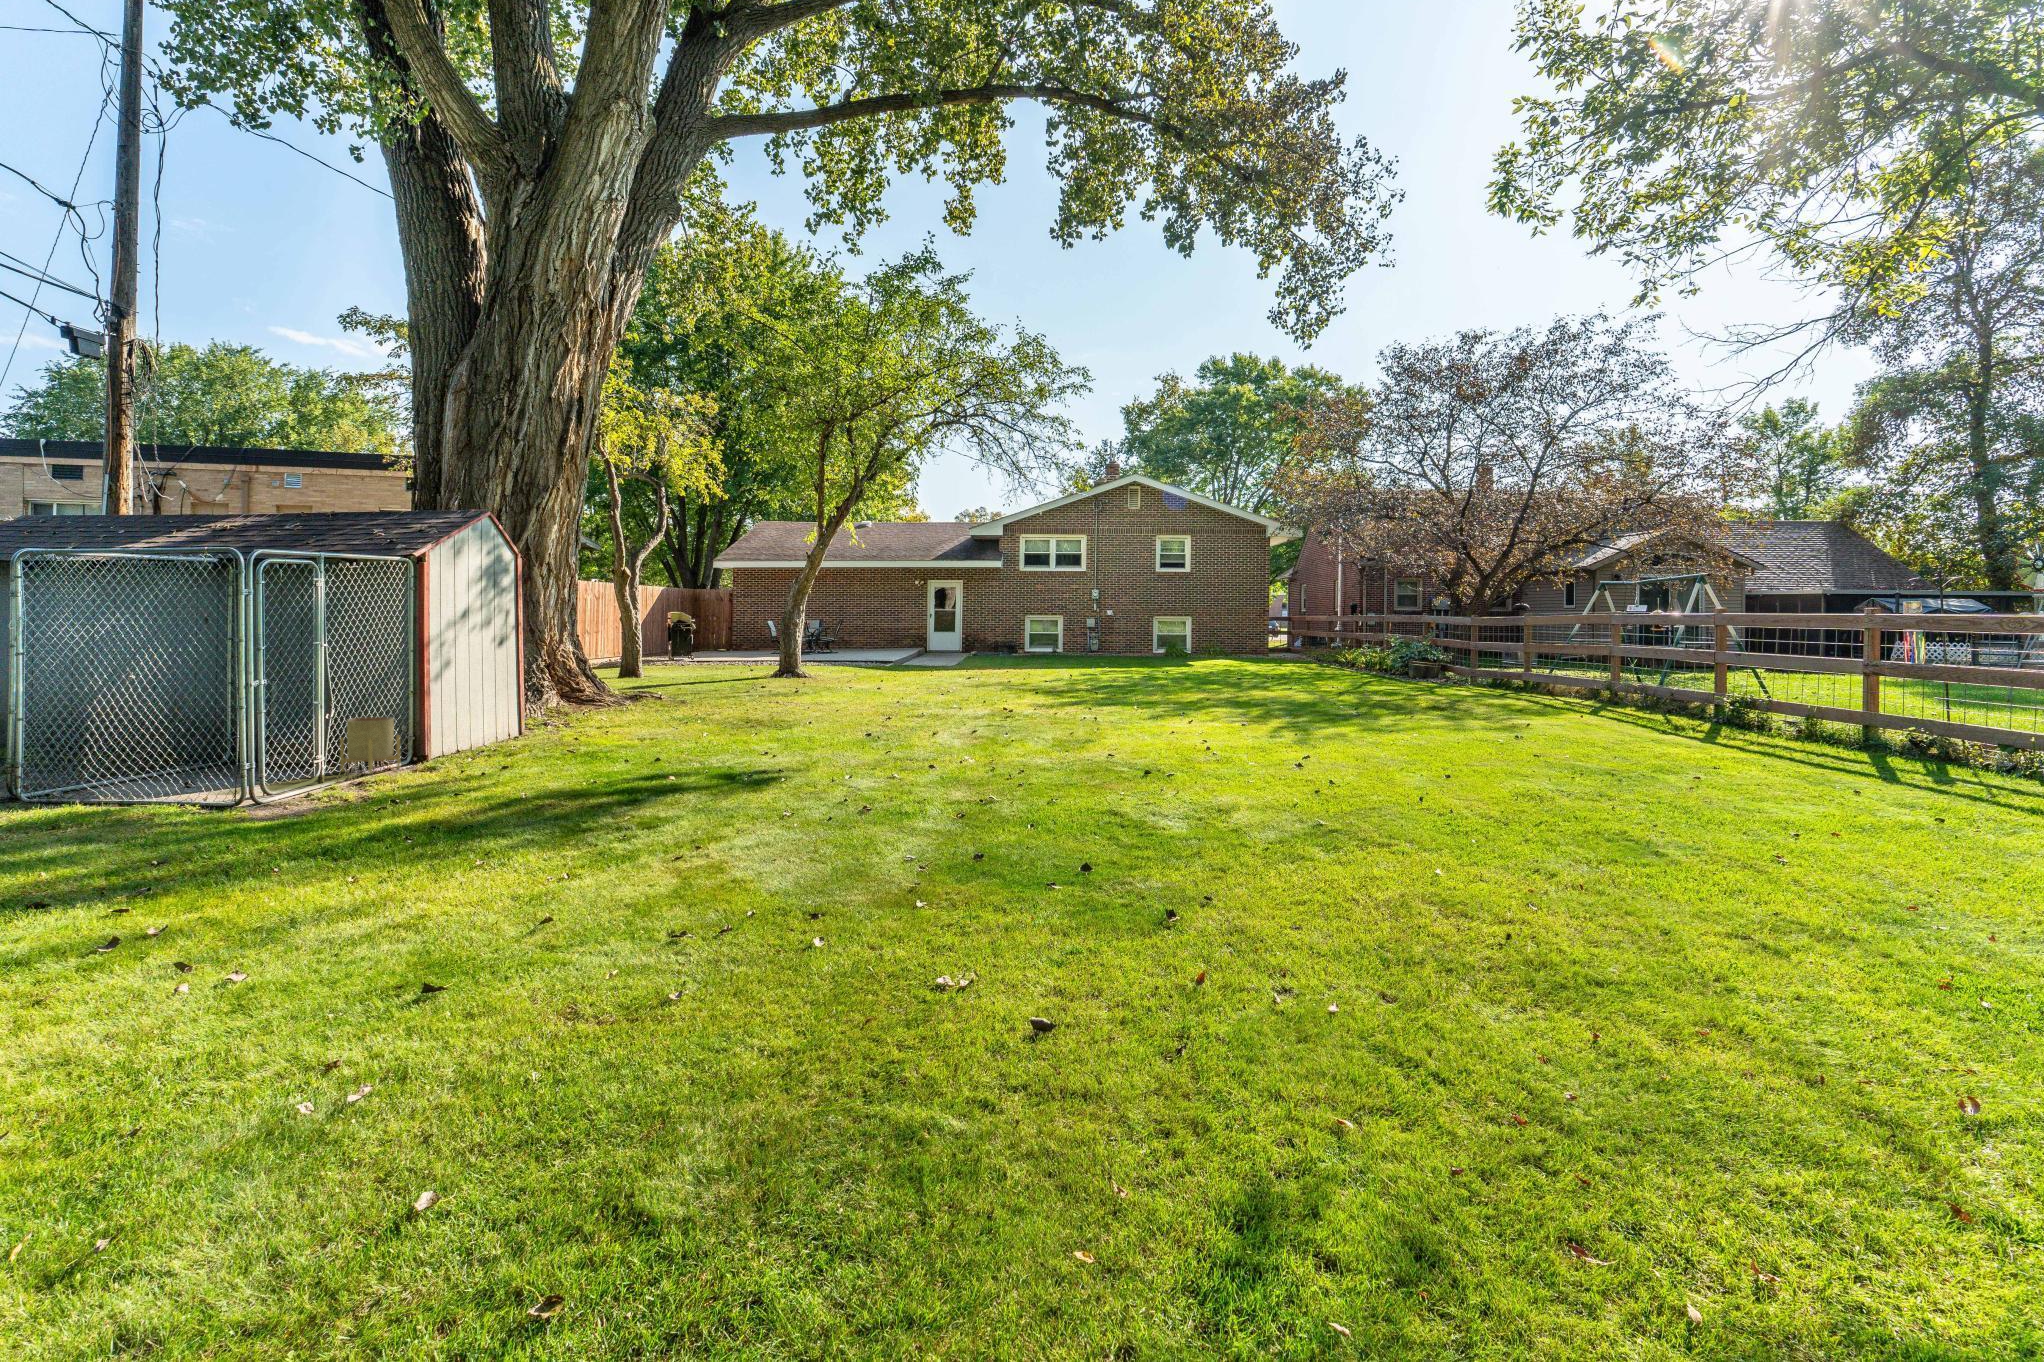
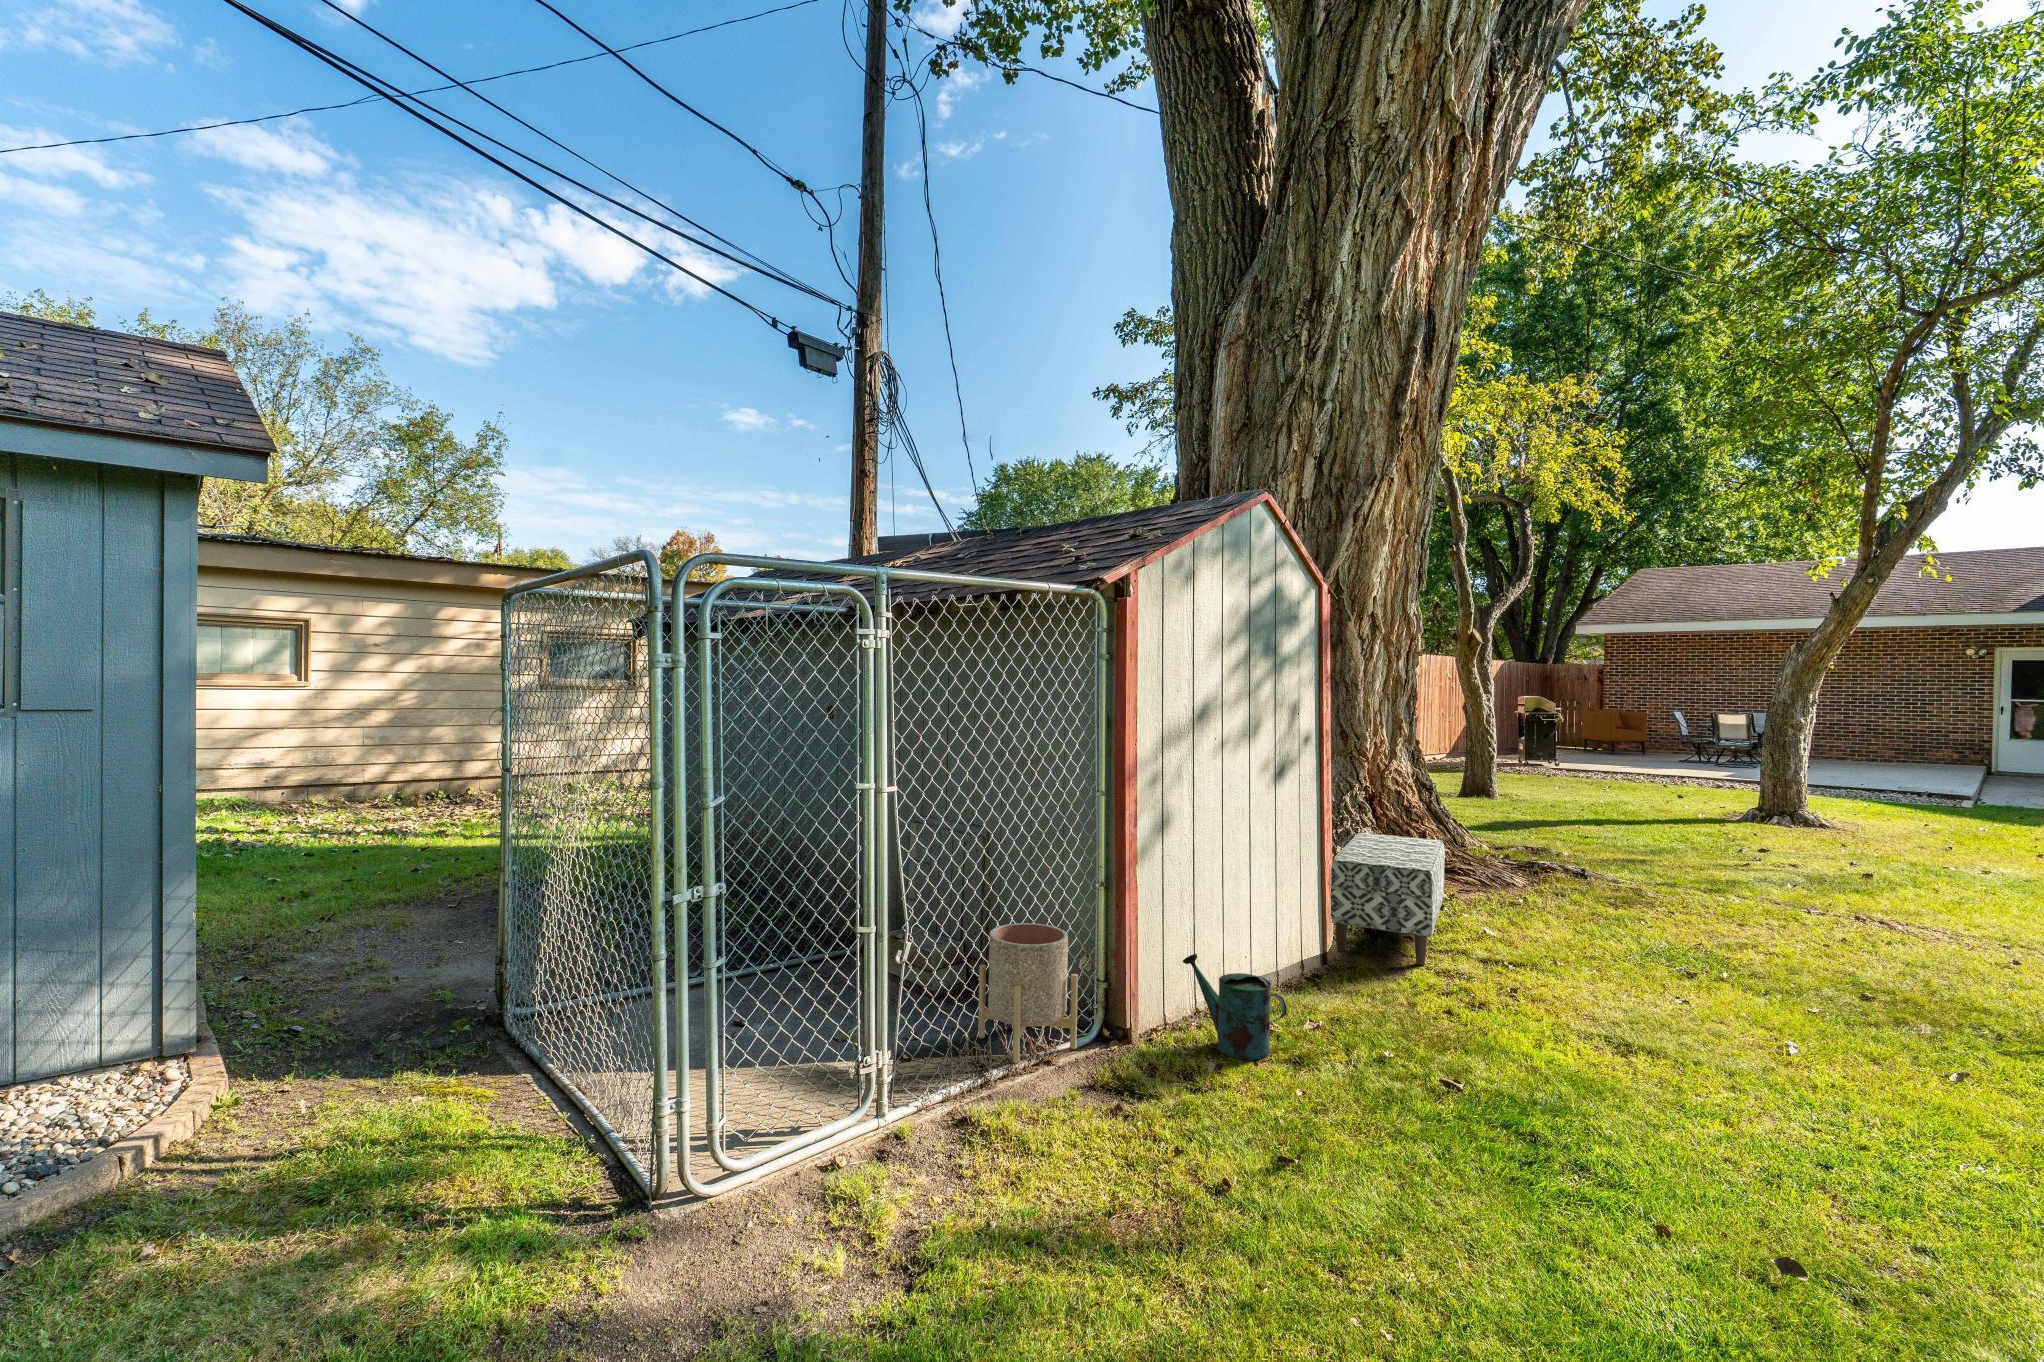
armchair: none [714,619,753,651] -> present [1581,708,1647,755]
bench: none [527,681,589,735] -> present [1331,832,1445,965]
watering can: none [453,724,507,762] -> present [1183,954,1286,1060]

